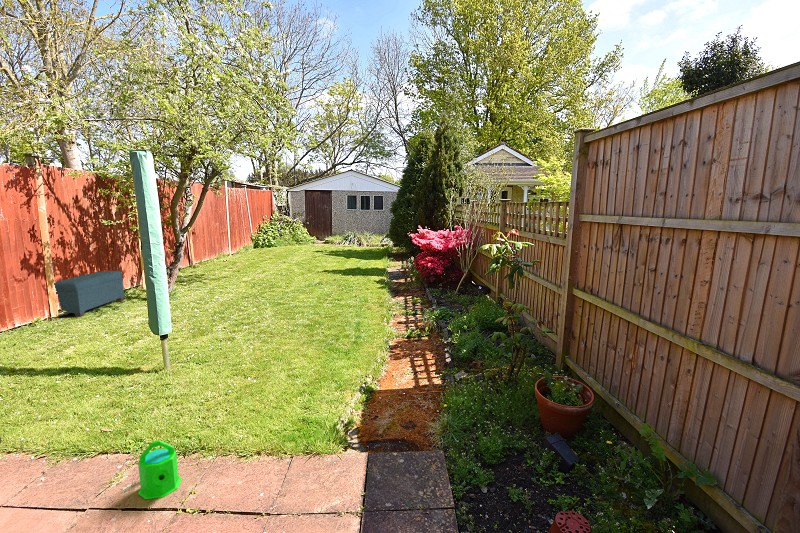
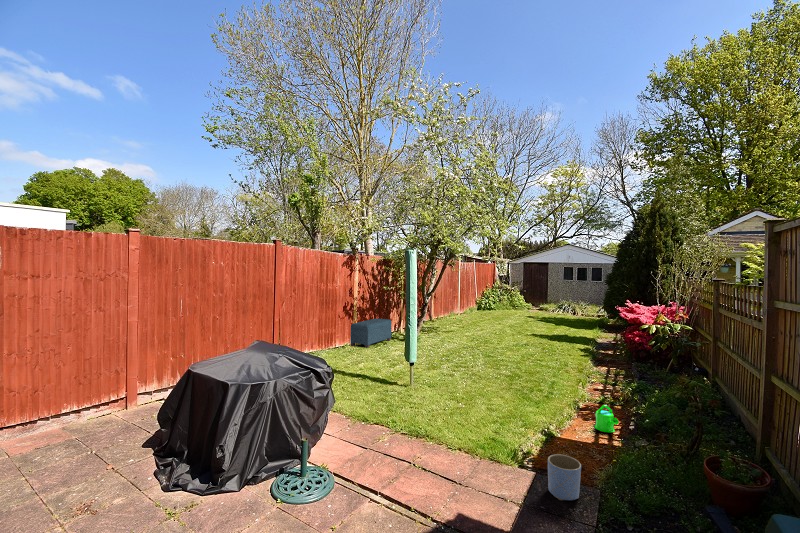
planter: none [375,425,420,492] -> present [548,454,581,500]
watering can: present [138,440,182,499] -> present [595,405,619,433]

